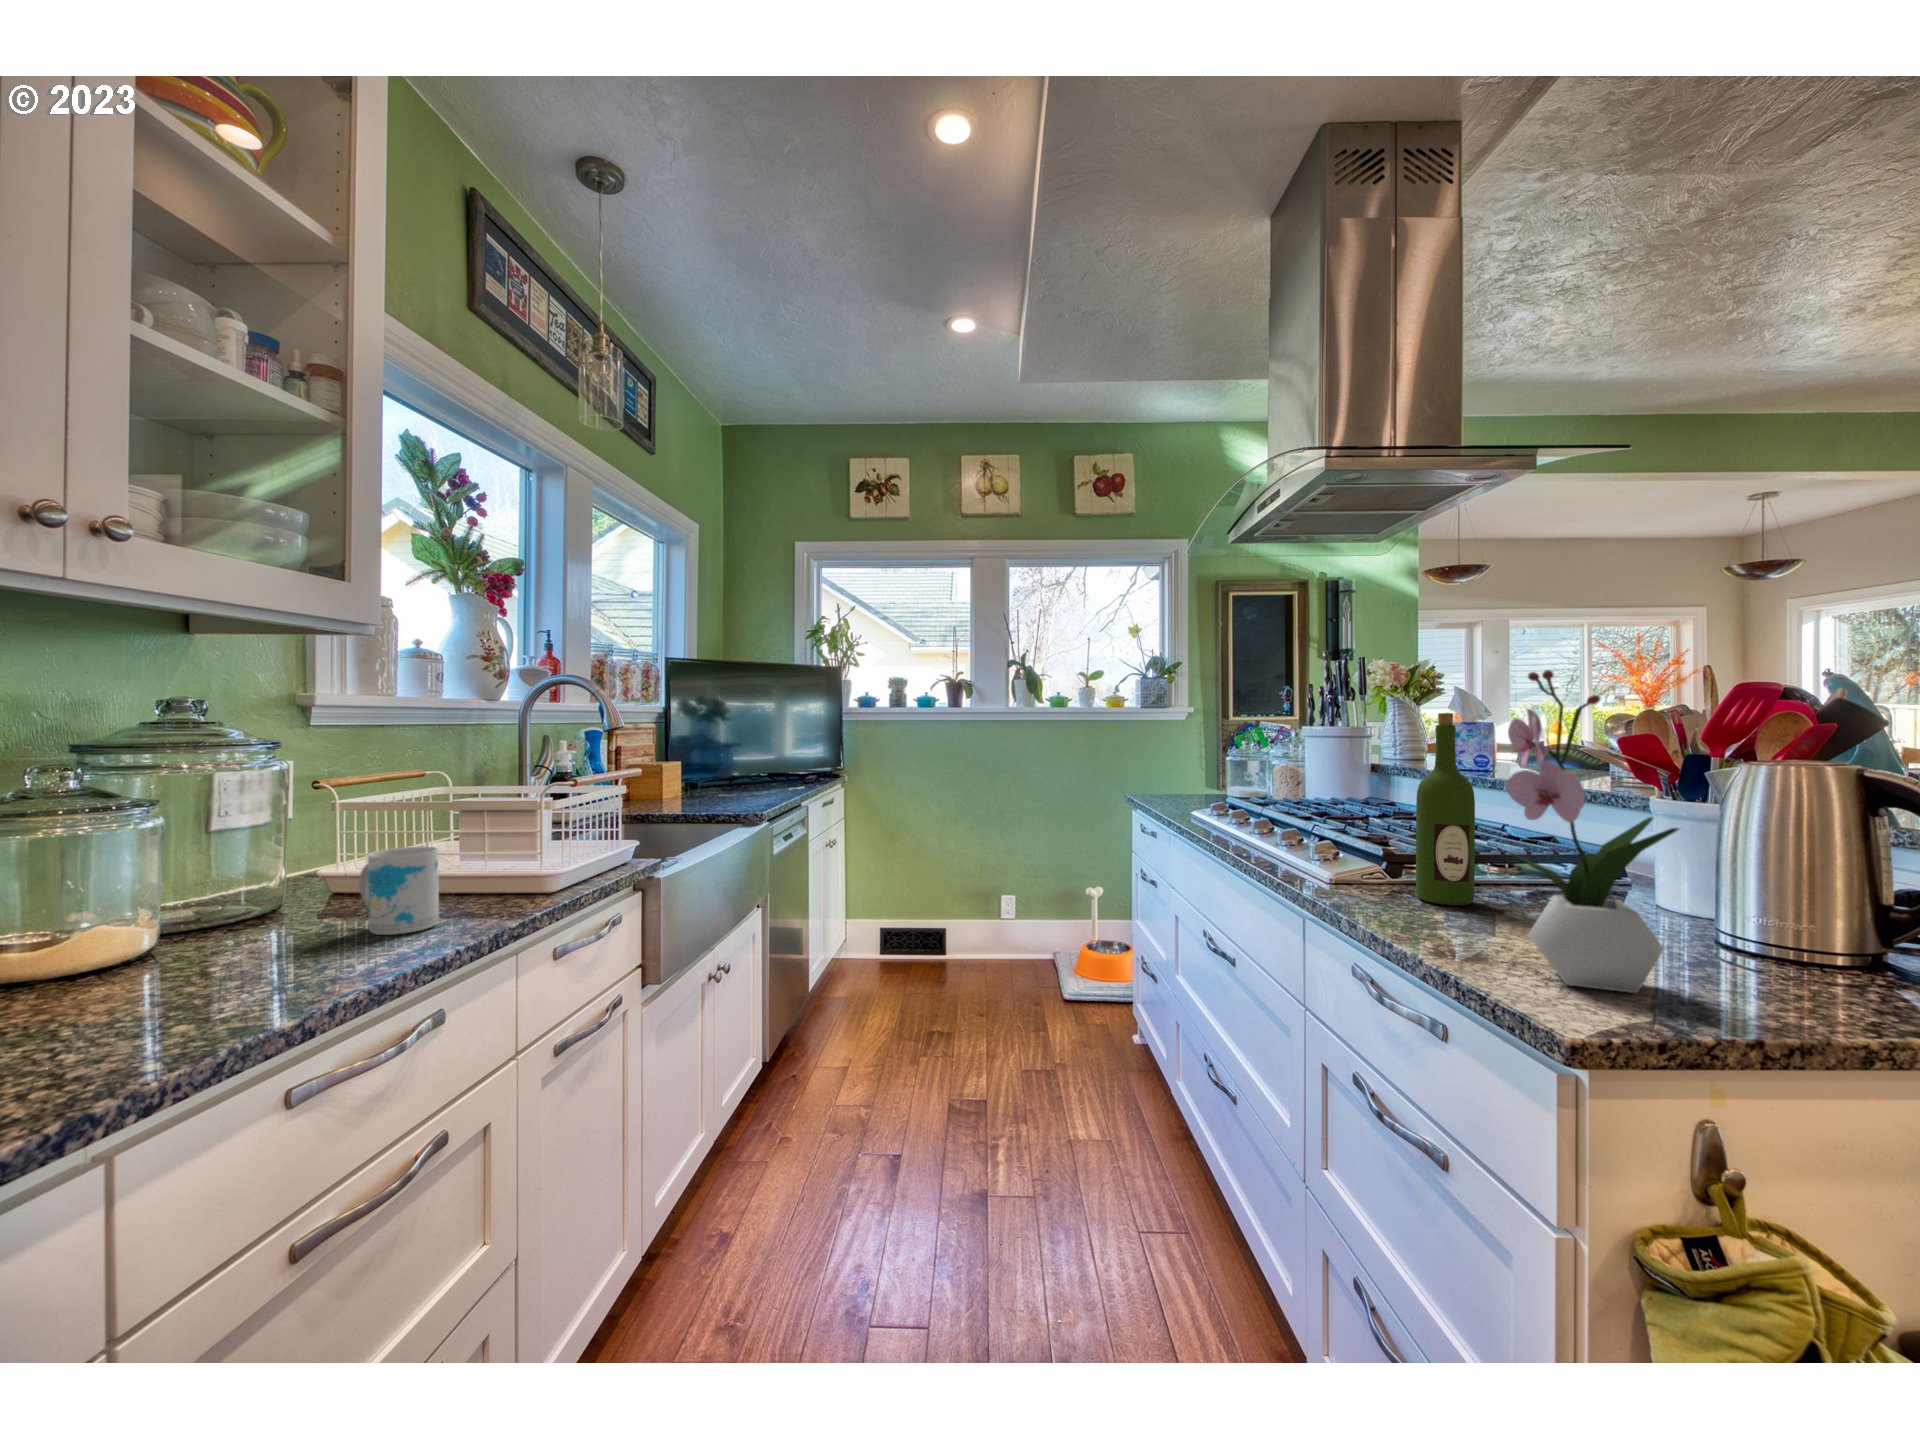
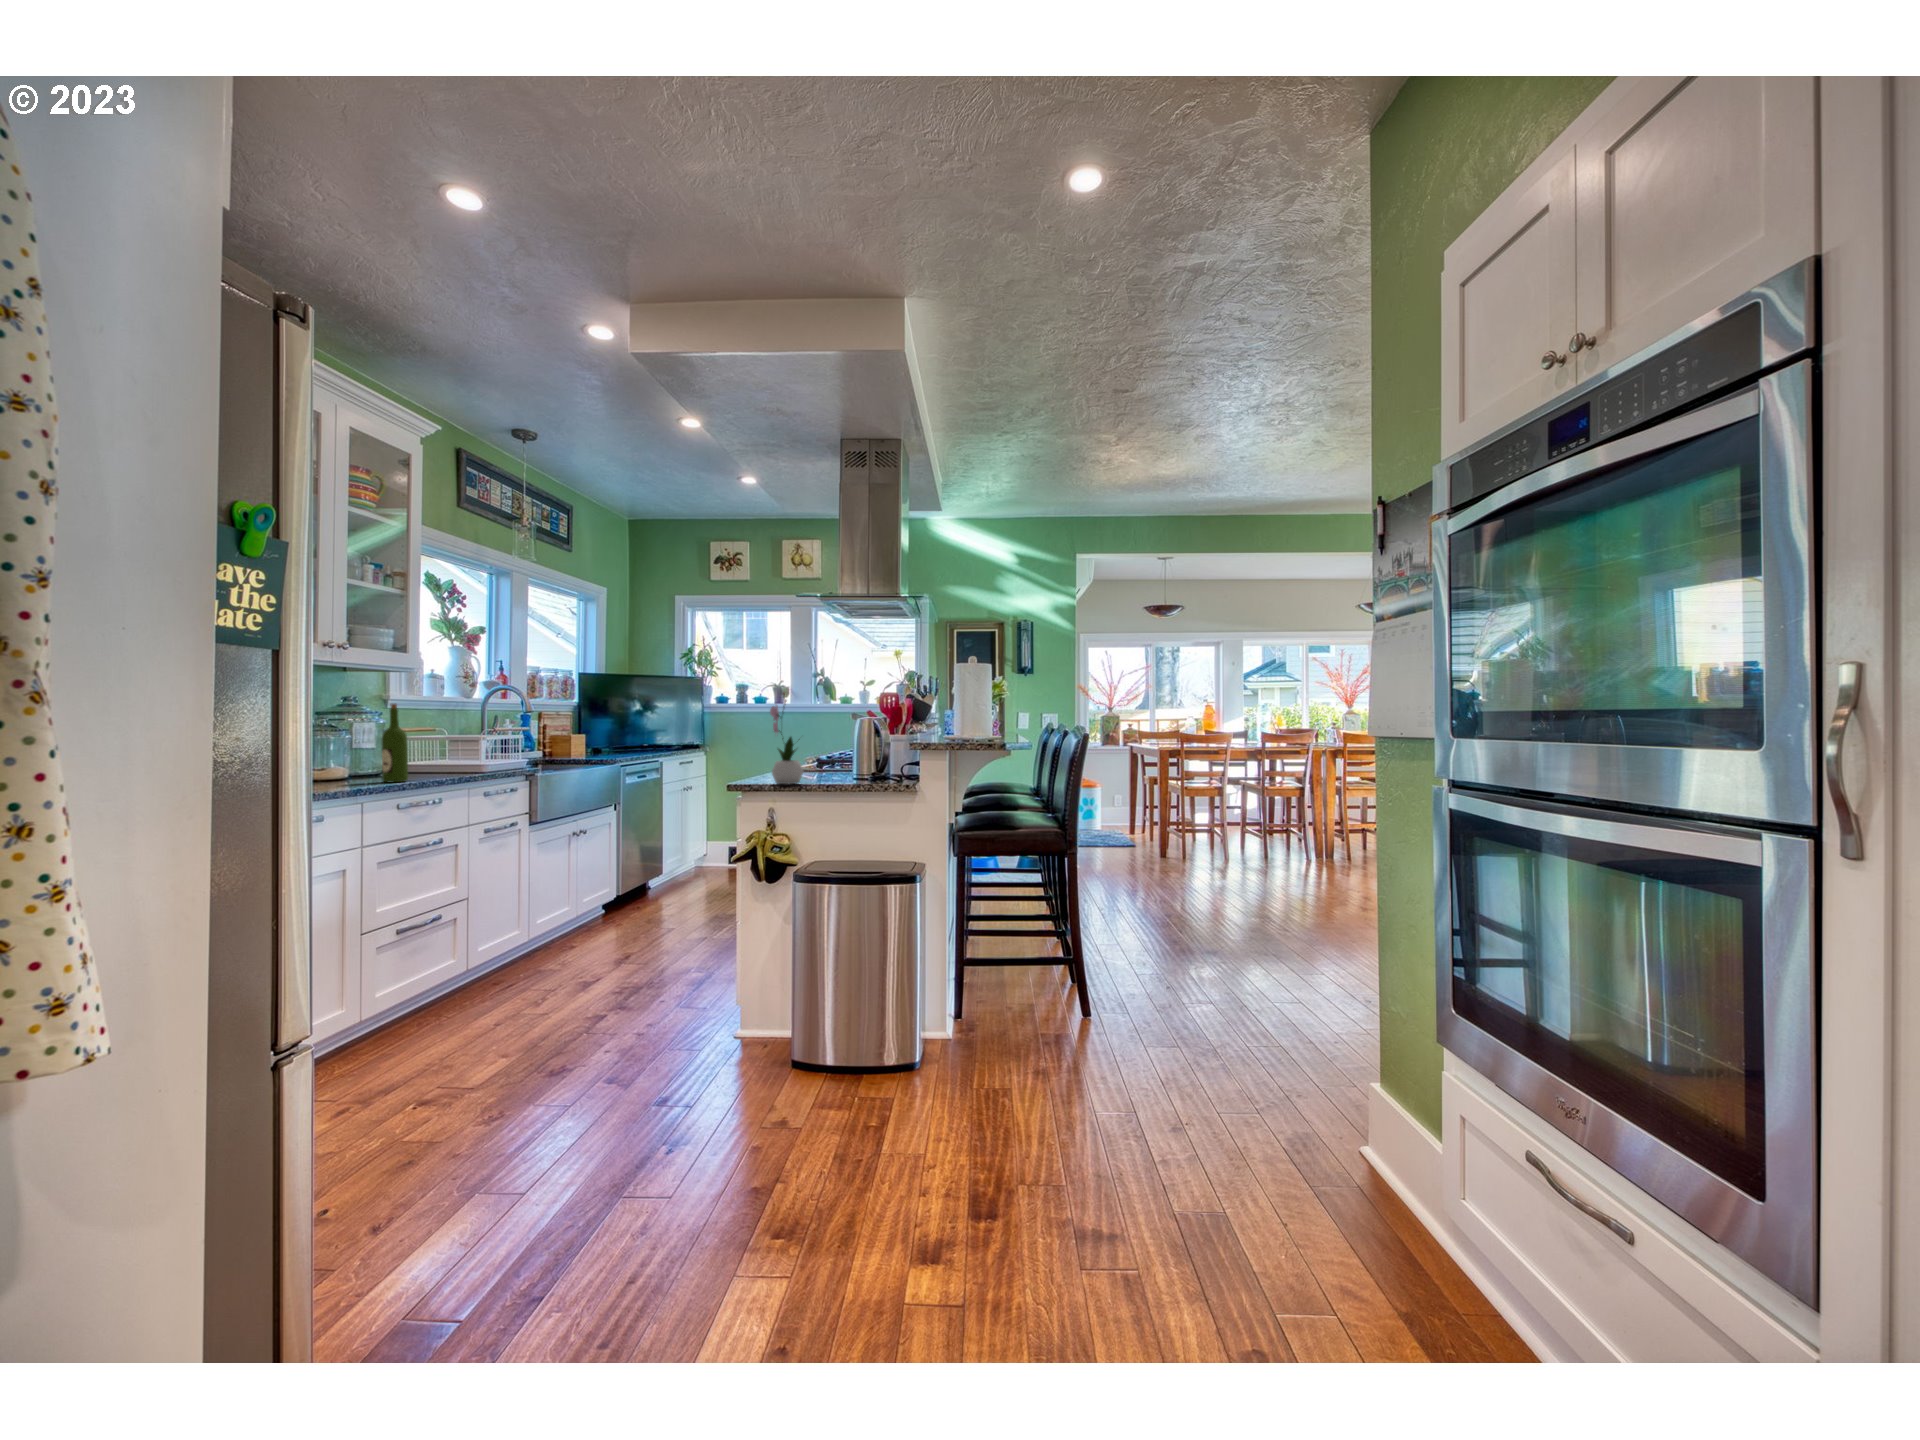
wine bottle: present [1416,713,1475,905] -> present [382,703,408,782]
mug: present [359,846,439,935] -> none [415,751,443,779]

